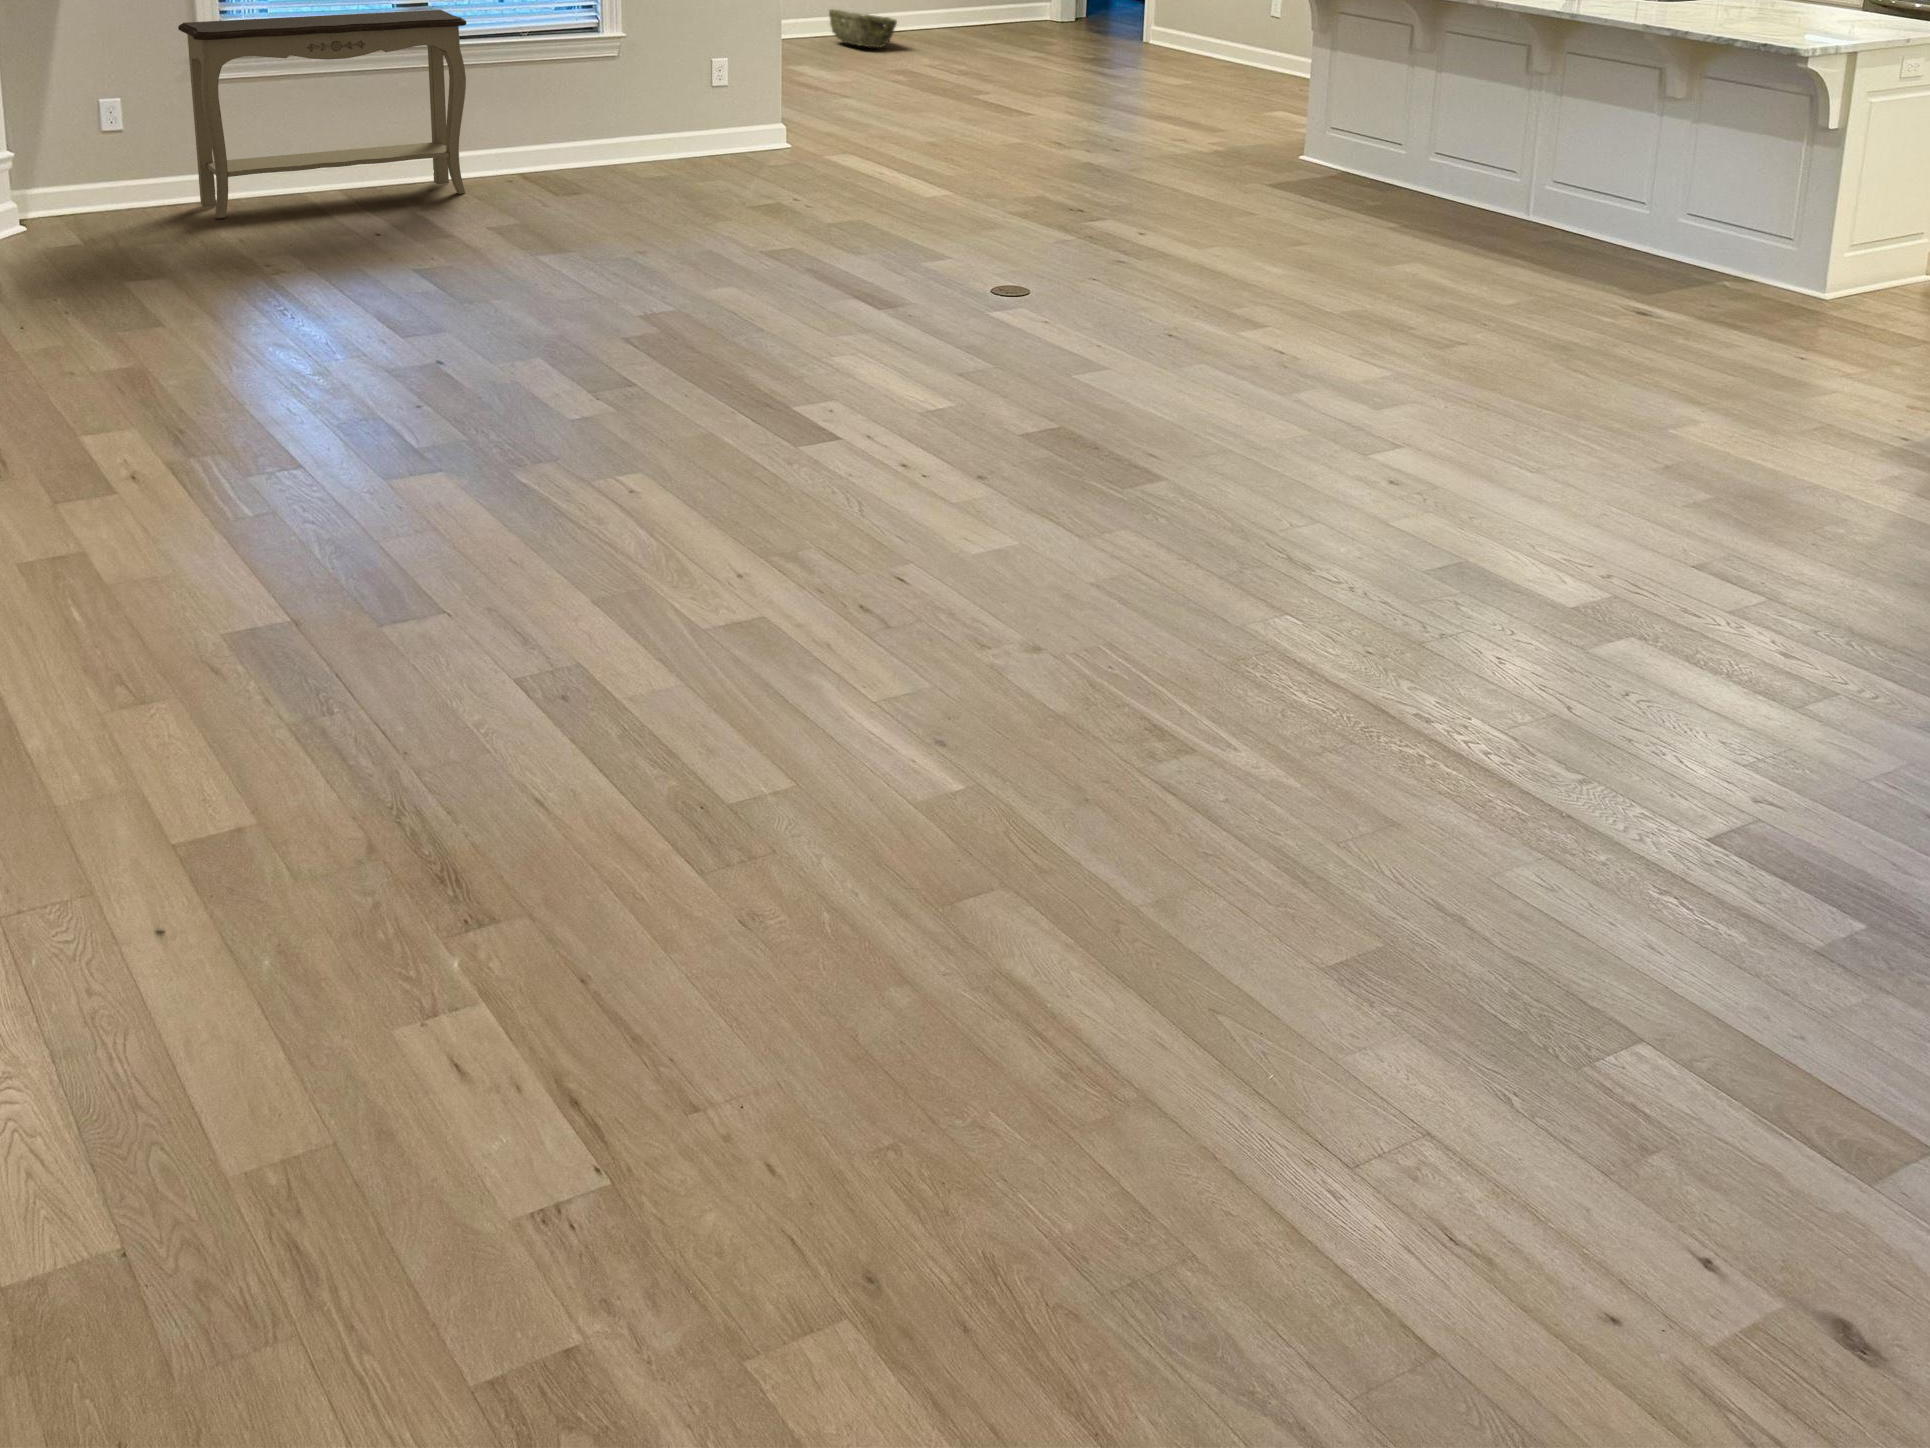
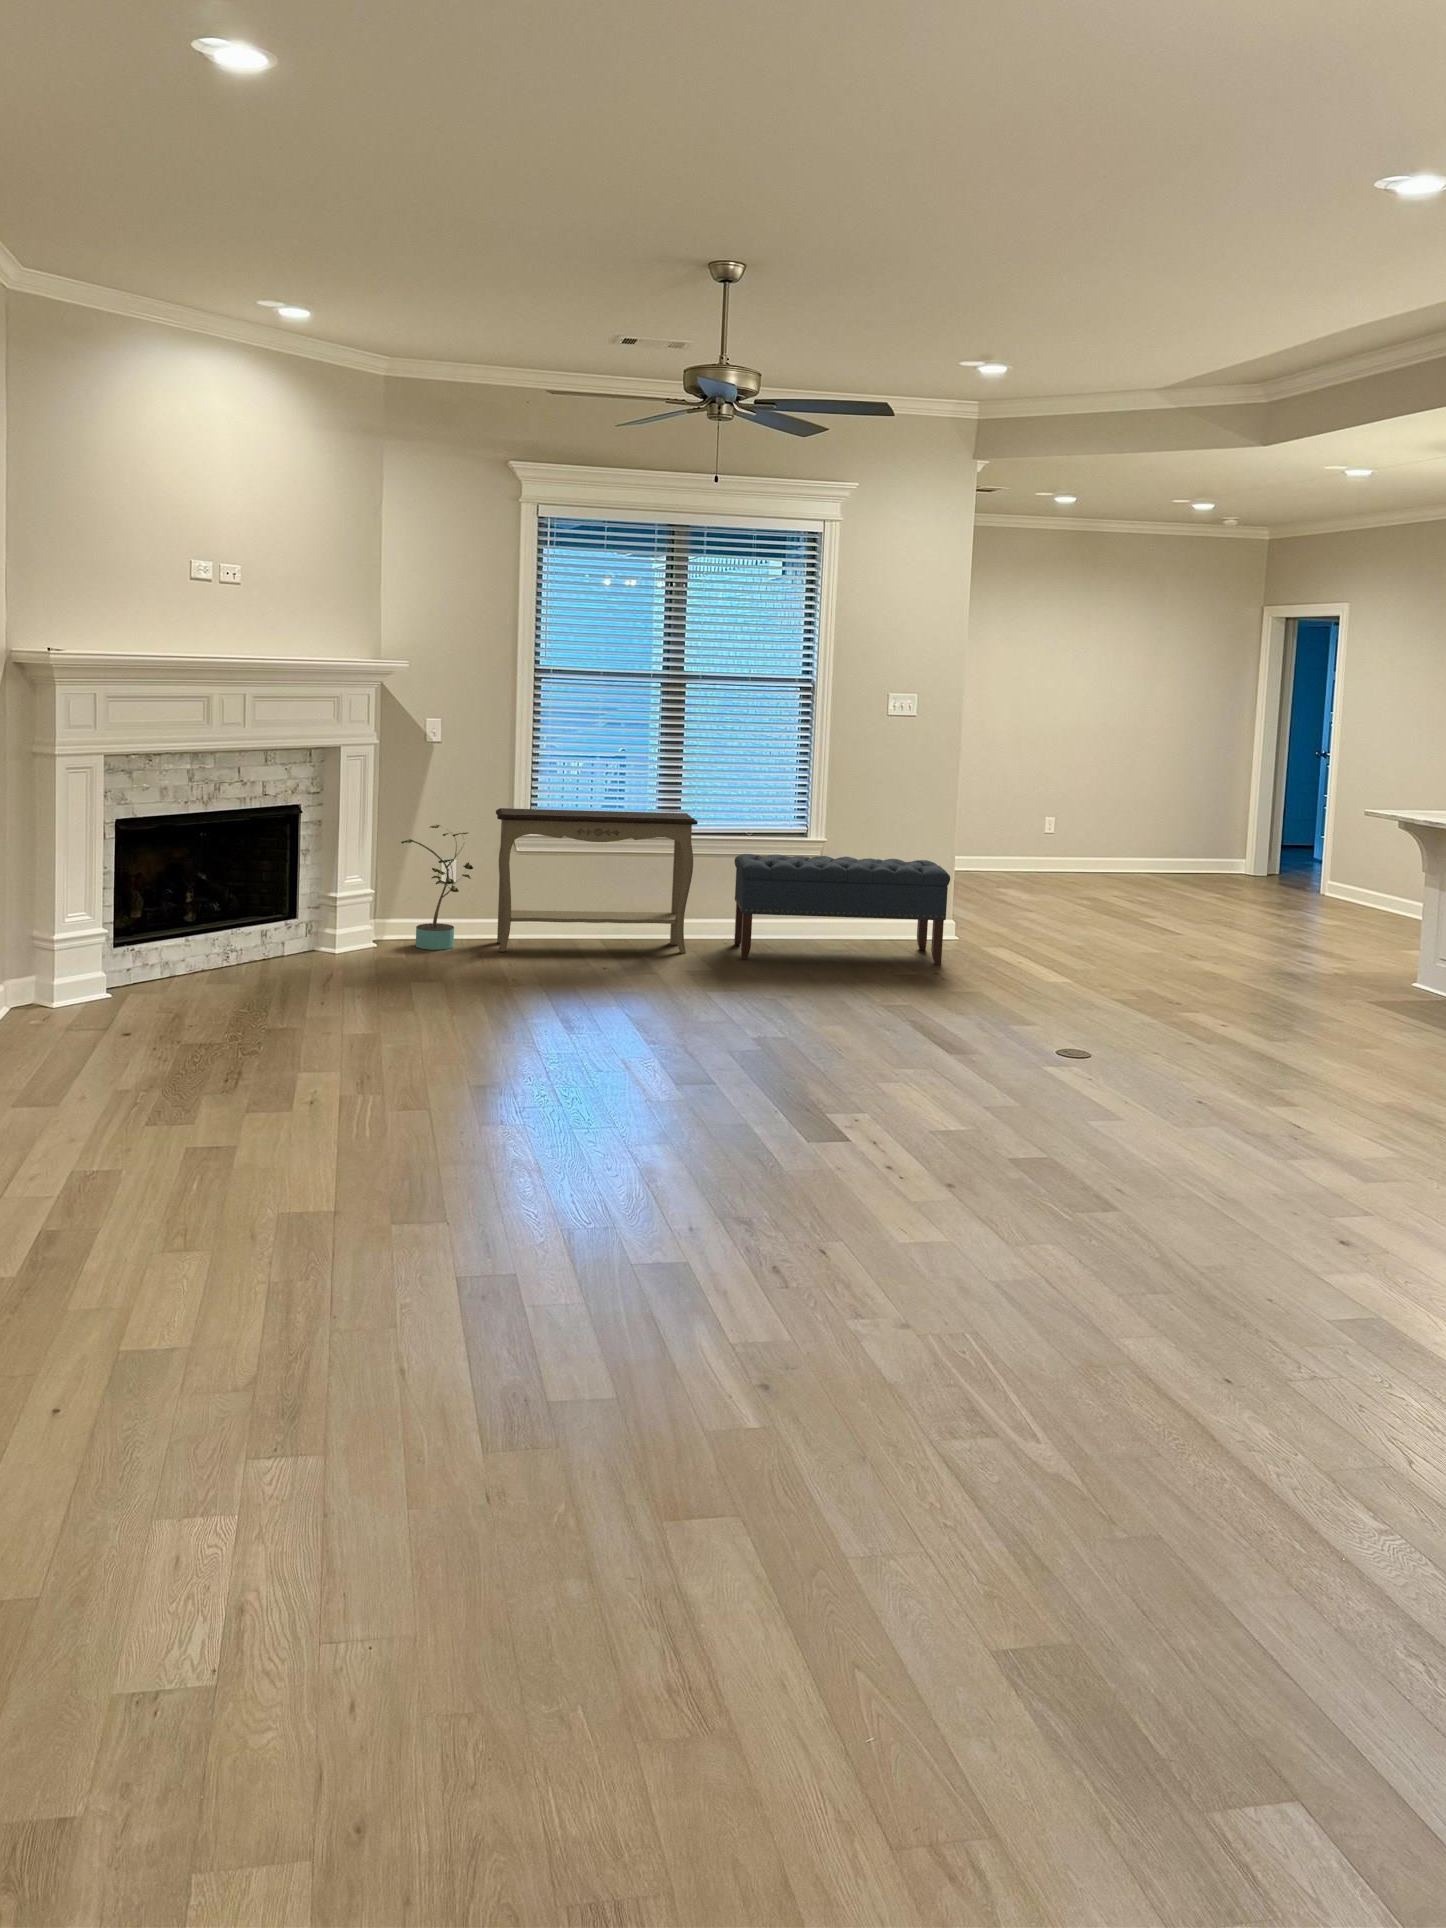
woven basket: present [829,9,897,47] -> none [1050,849,1104,882]
bench: none [508,46,788,193] -> present [734,854,950,965]
potted plant: none [52,53,166,227] -> present [401,825,473,950]

